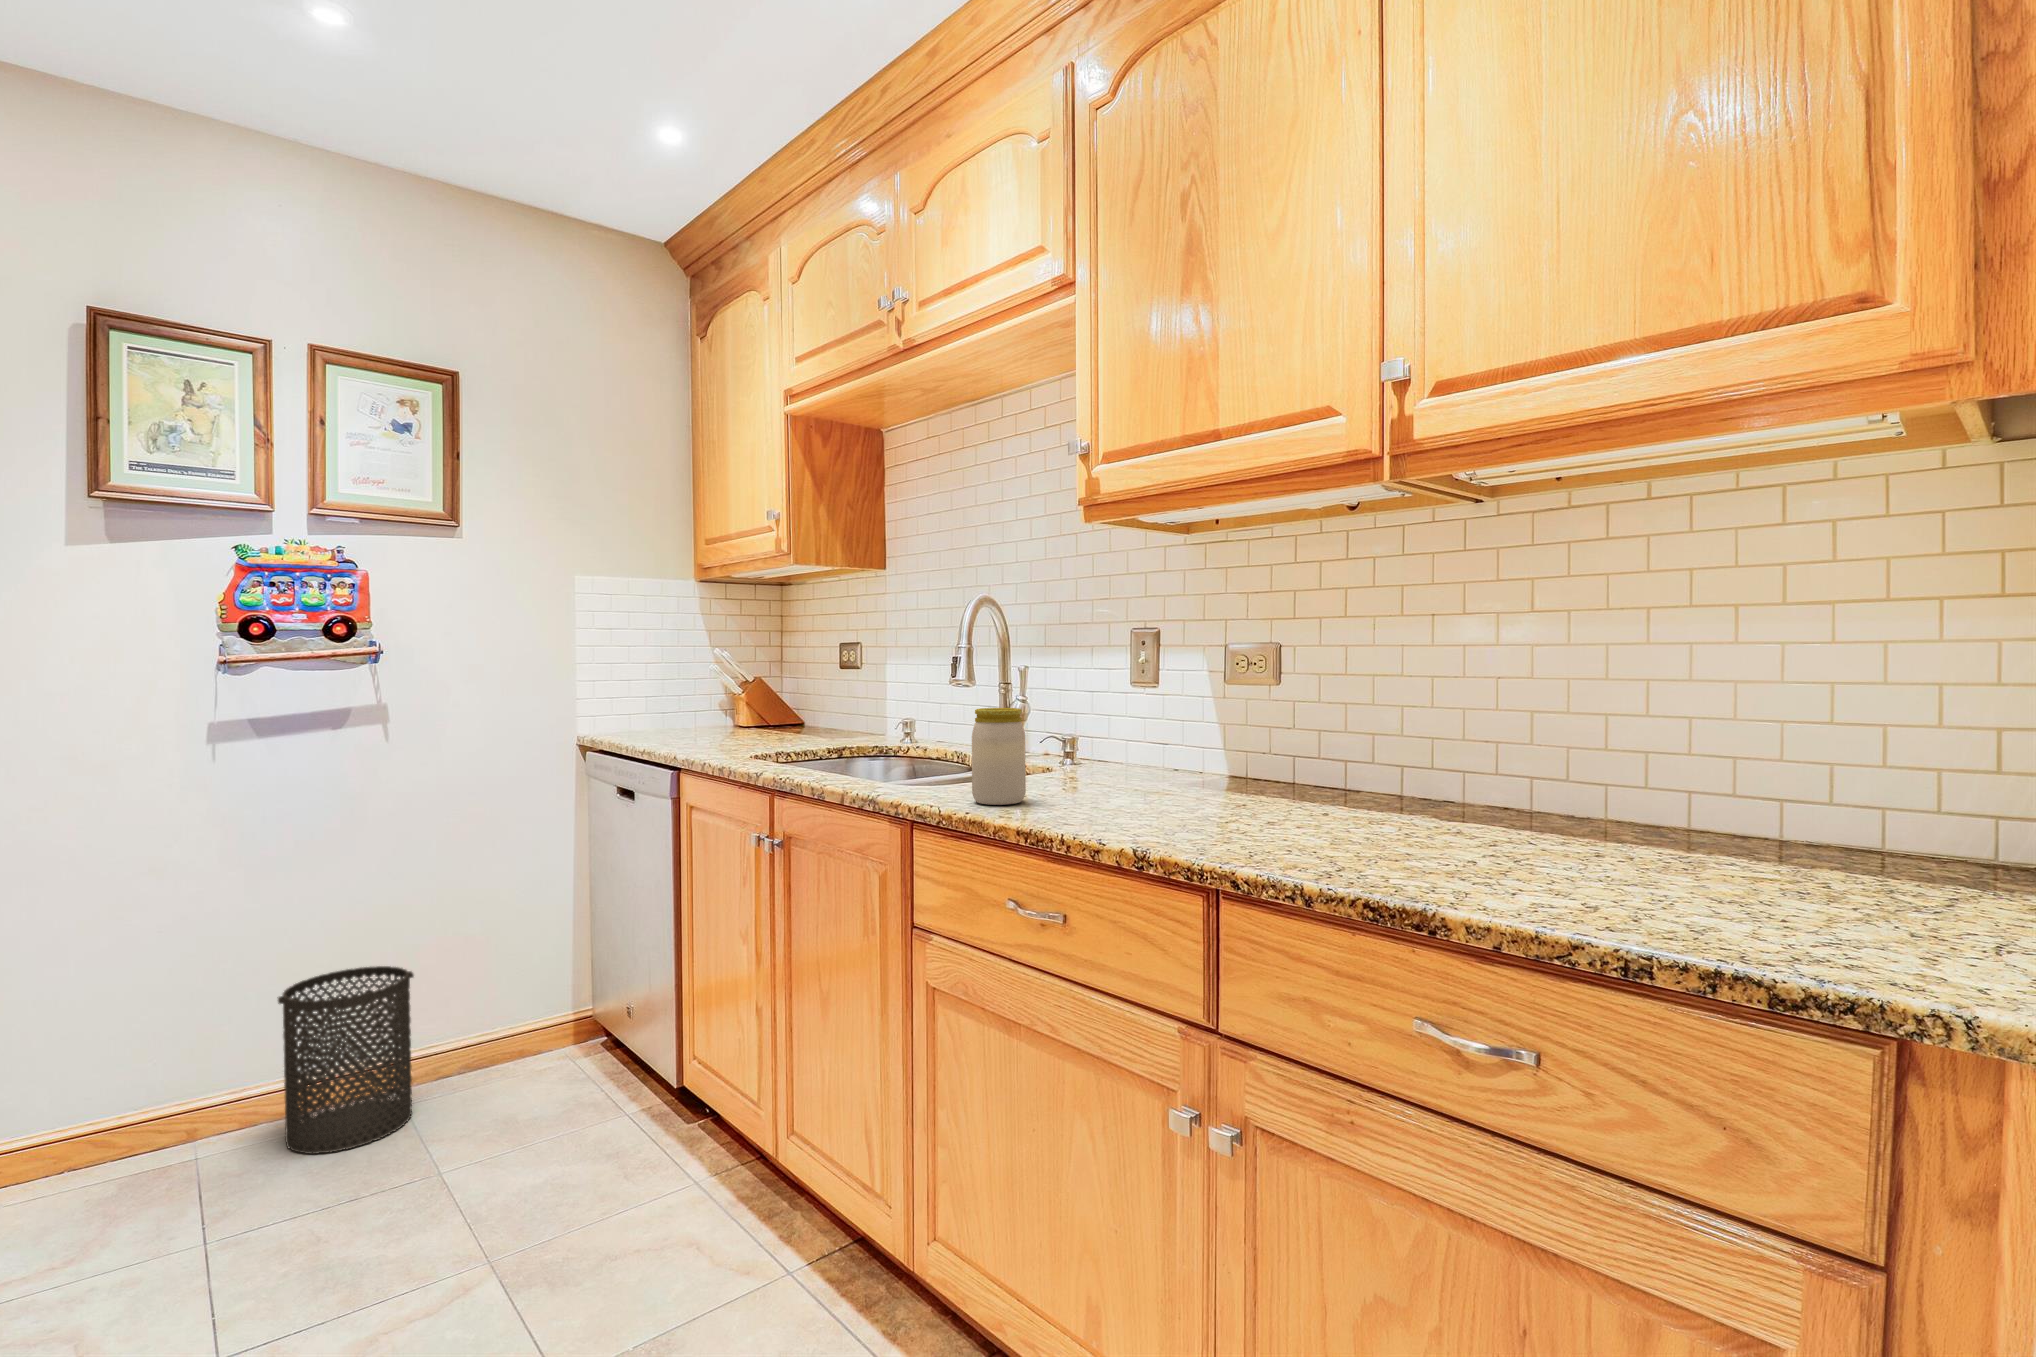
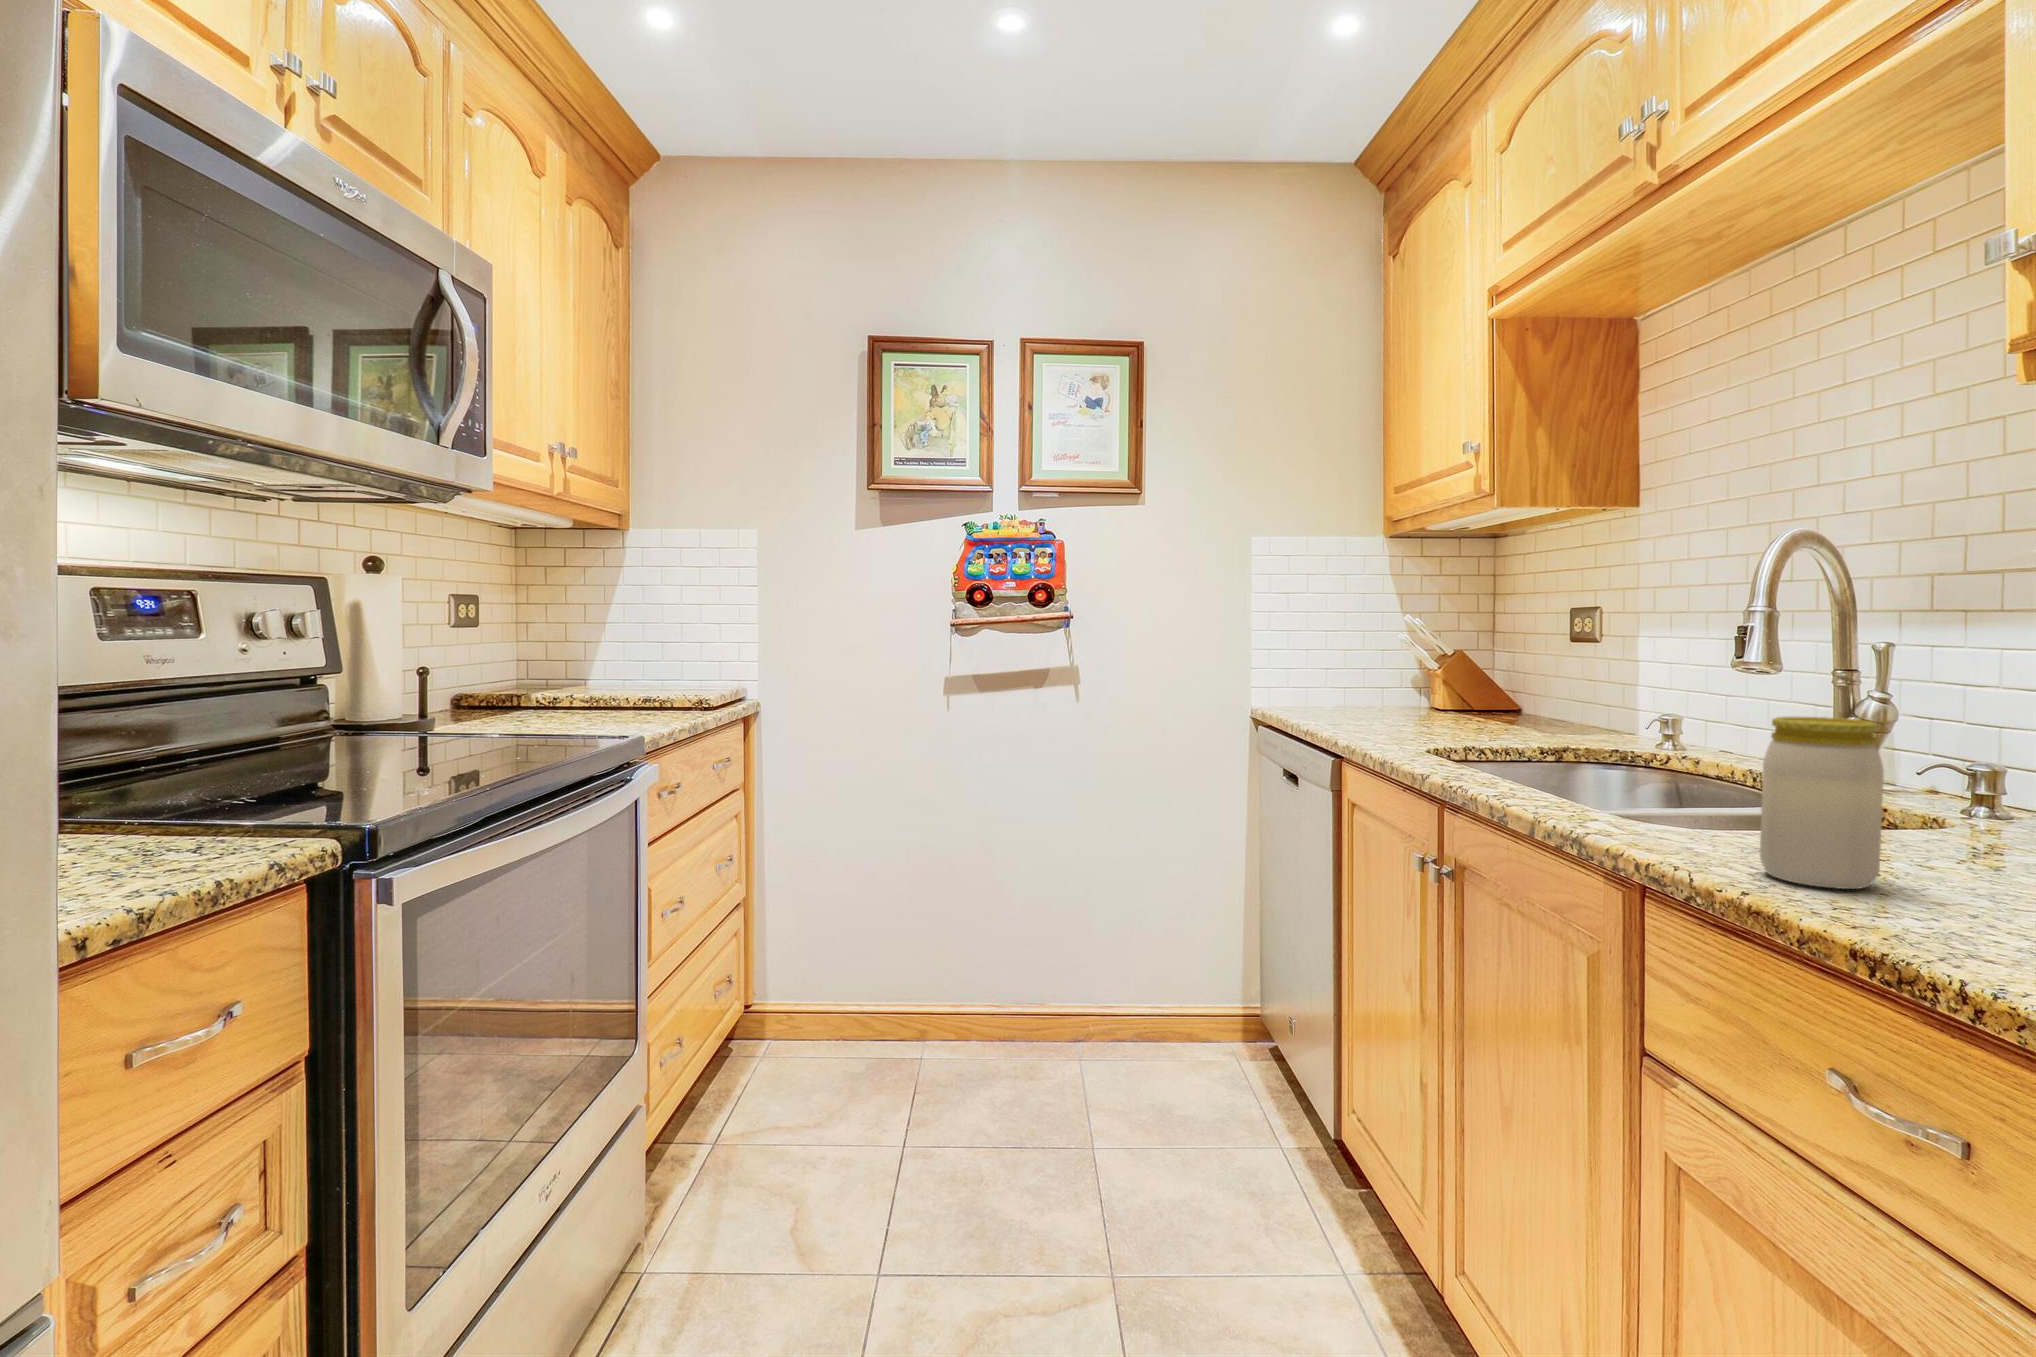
trash can: present [278,966,414,1154] -> none [986,910,1089,1076]

